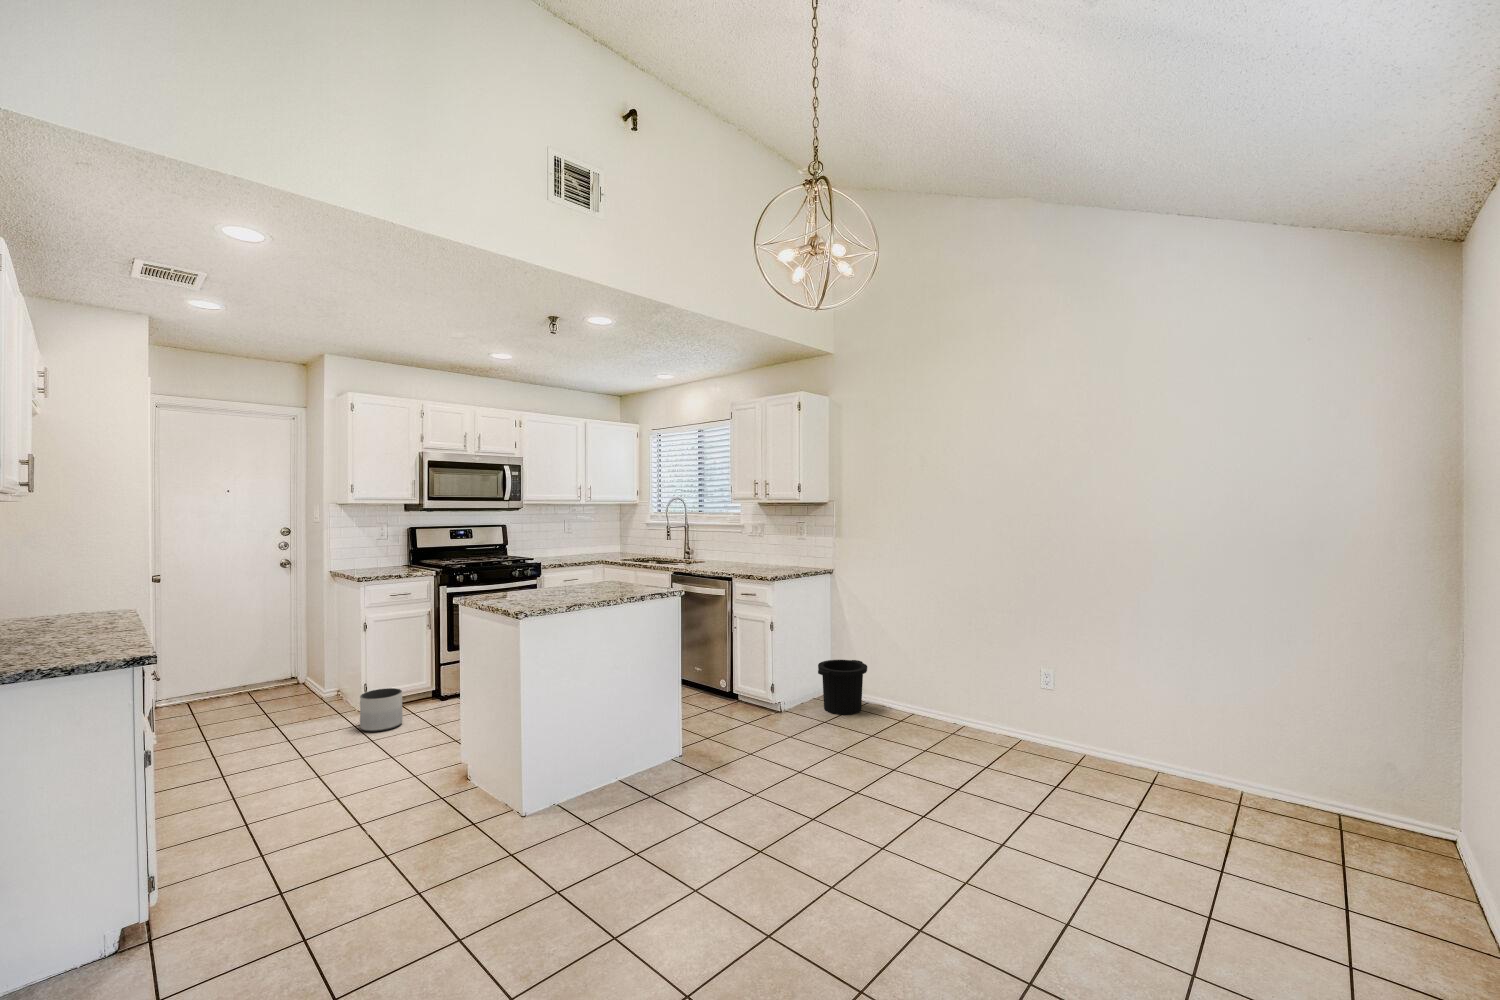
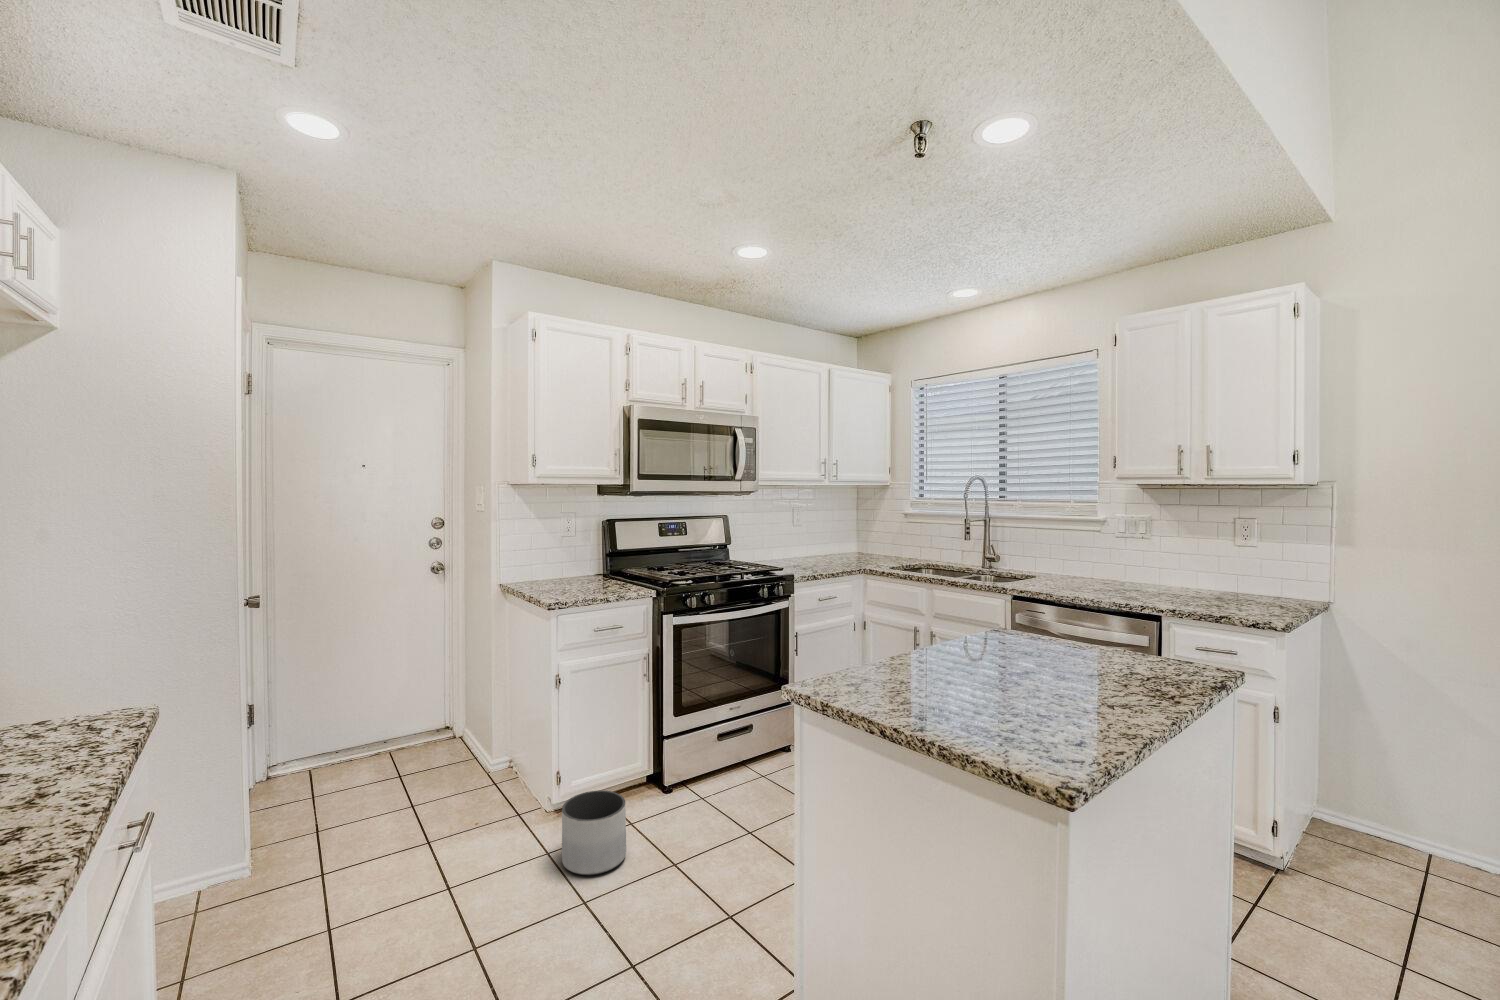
trash can: present [818,660,867,715] -> none [1348,773,1478,895]

